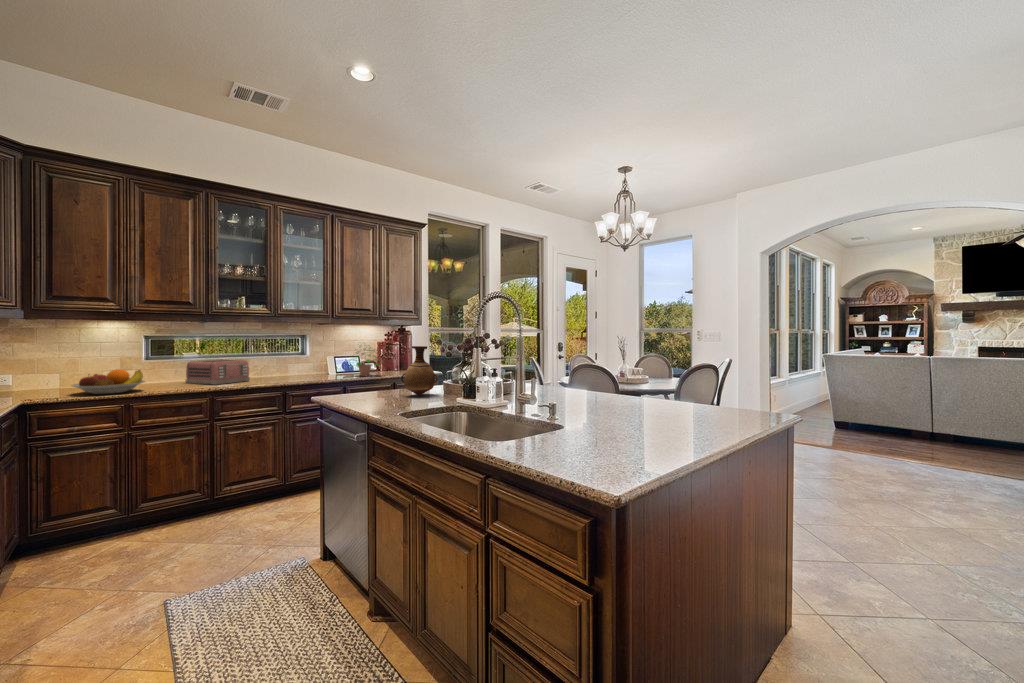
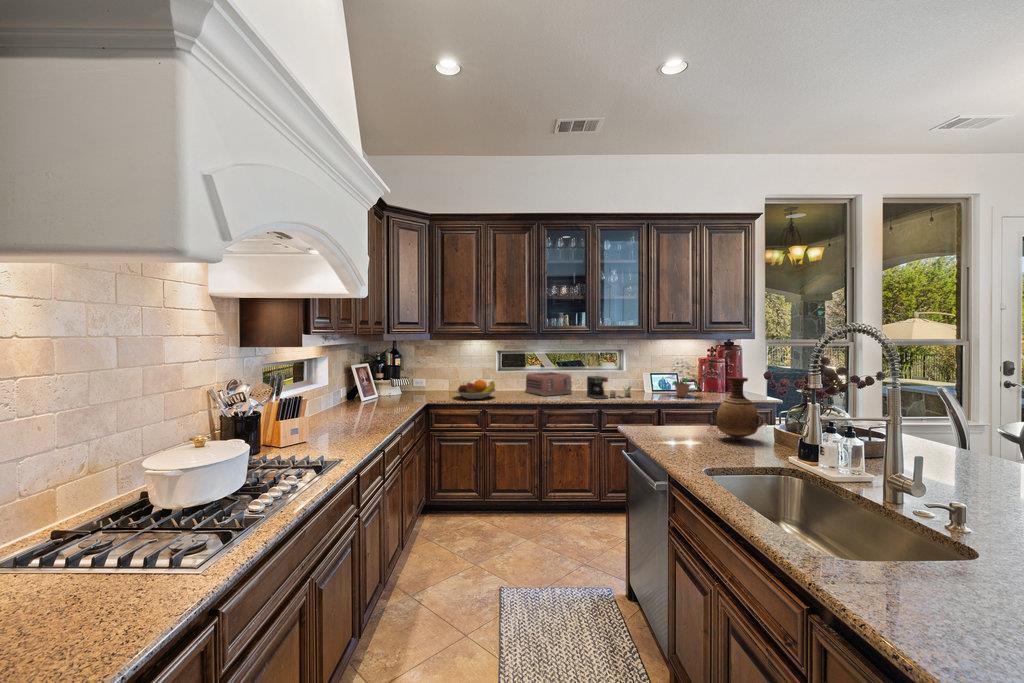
coffee maker: none [269,360,318,383] -> present [587,376,631,399]

